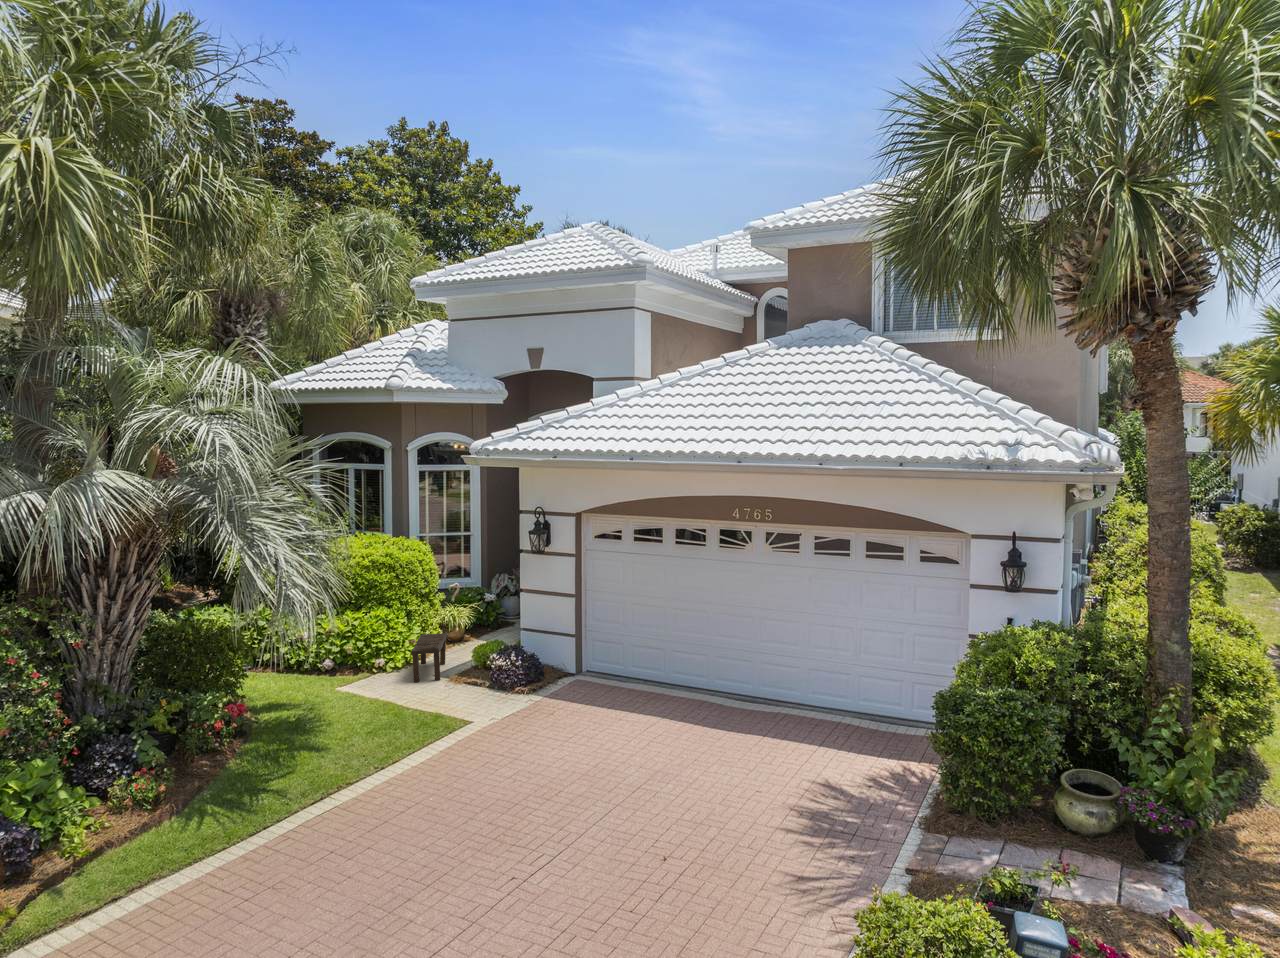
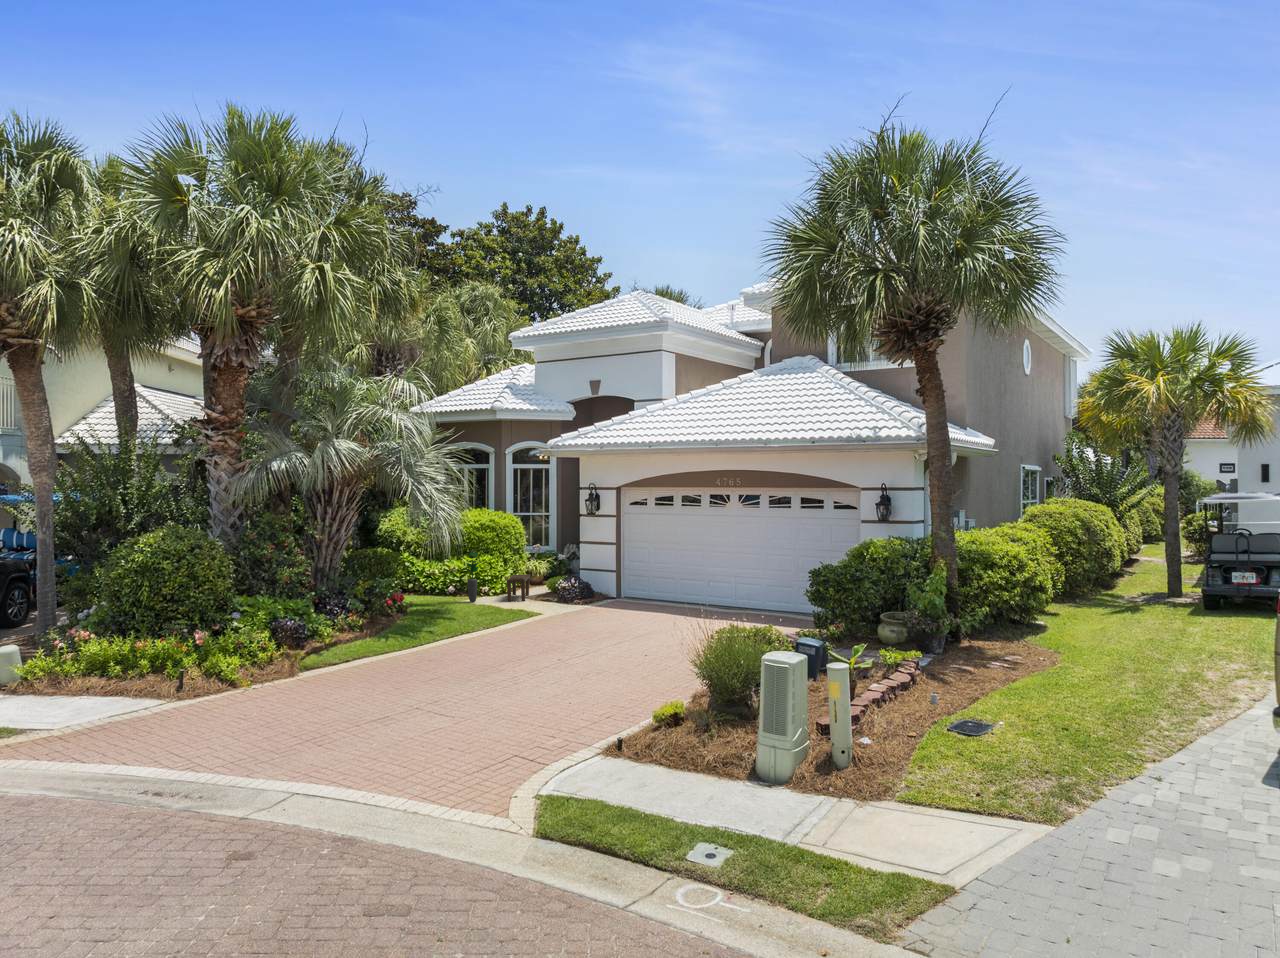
potted plant: none [340,609,375,685] -> present [466,552,482,602]

